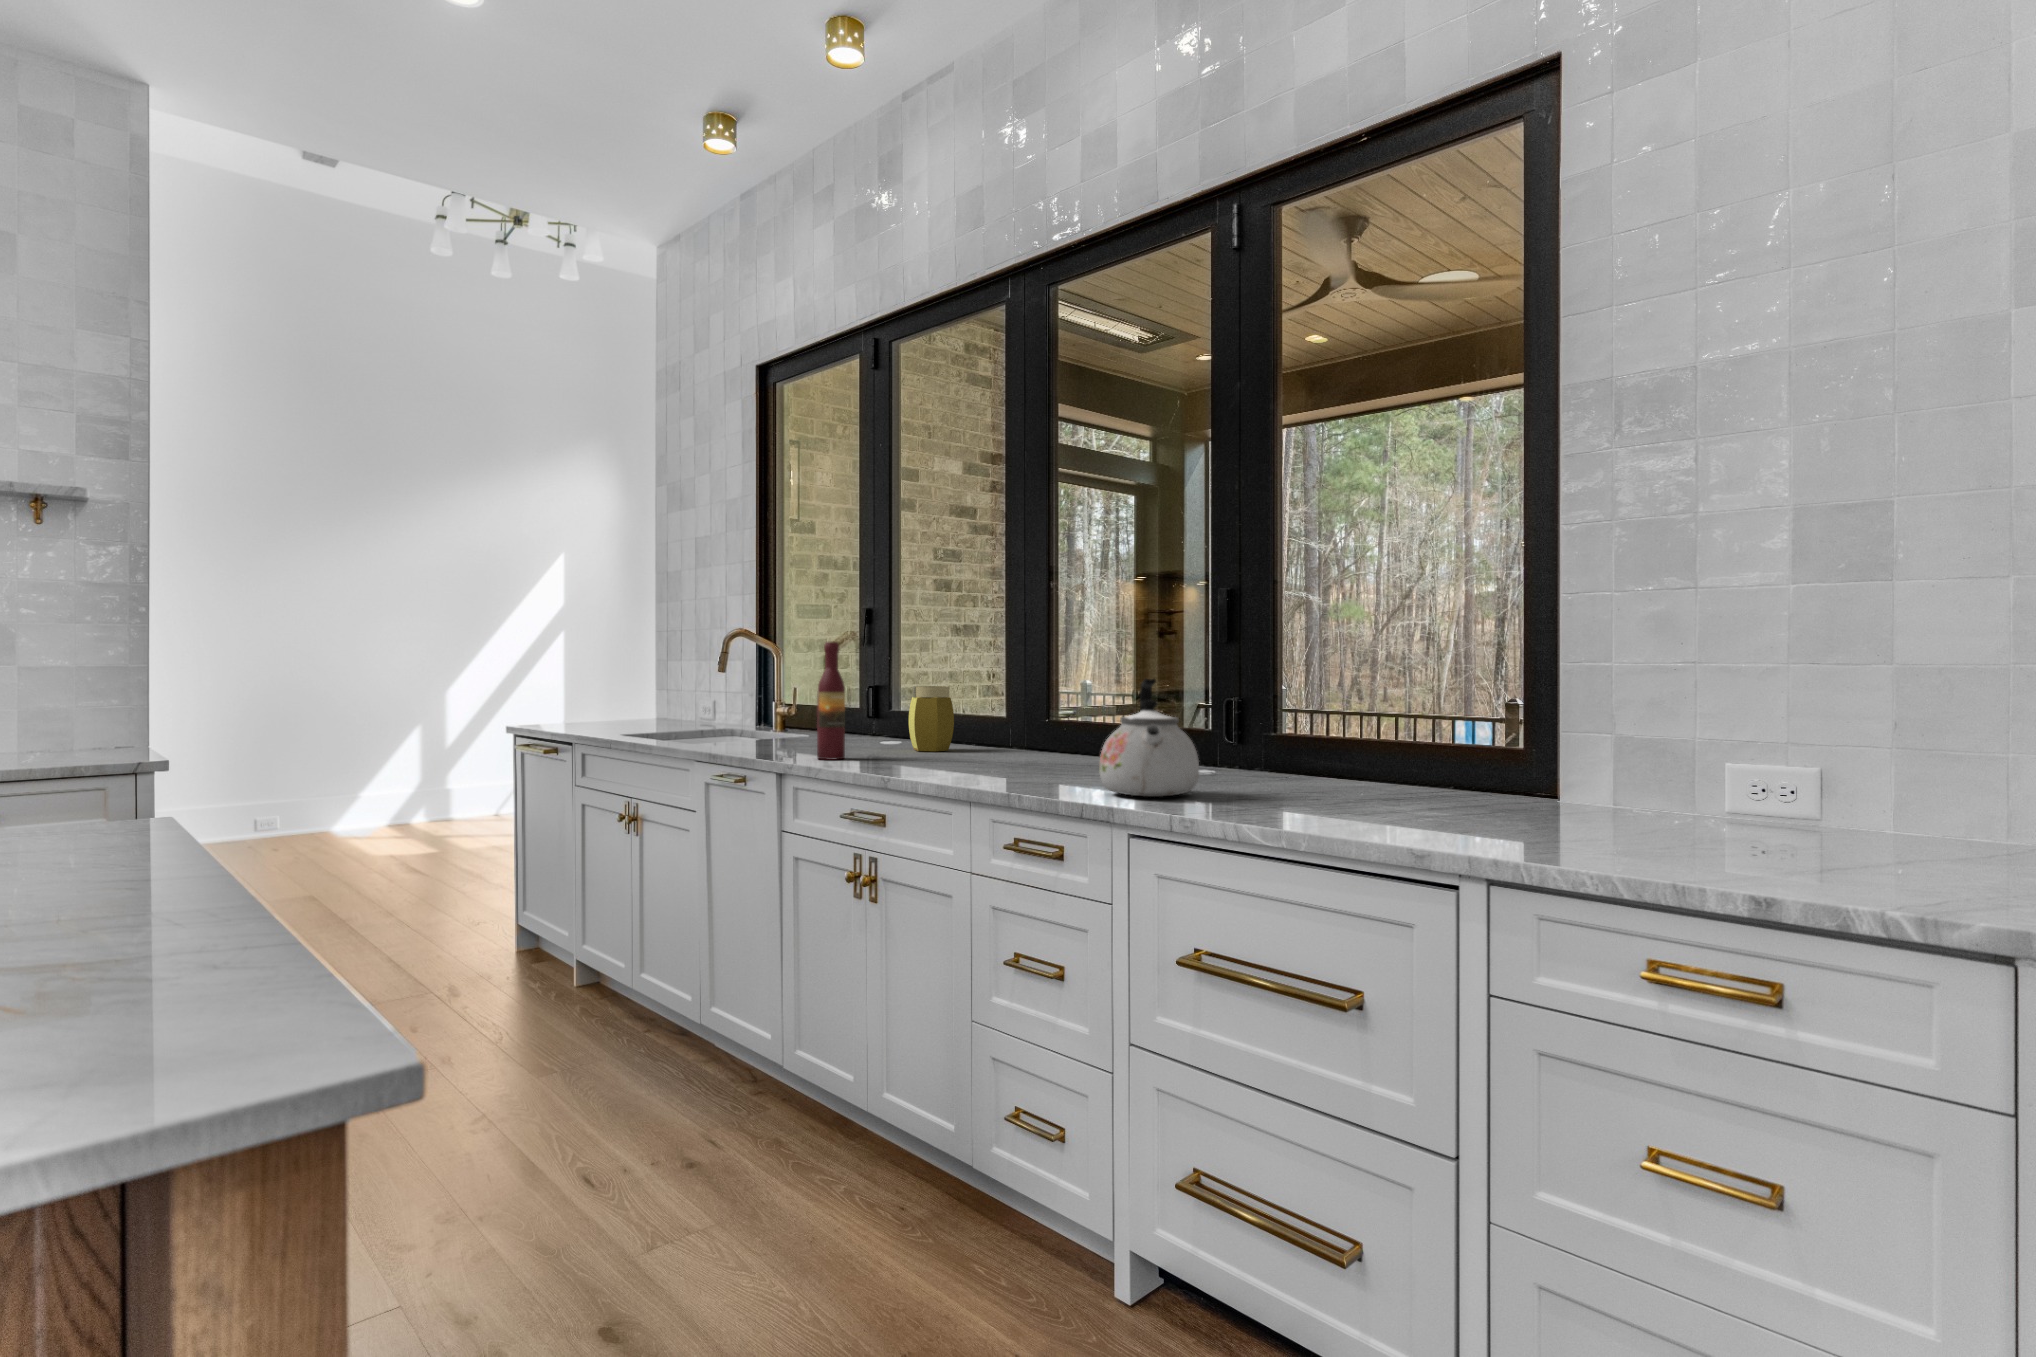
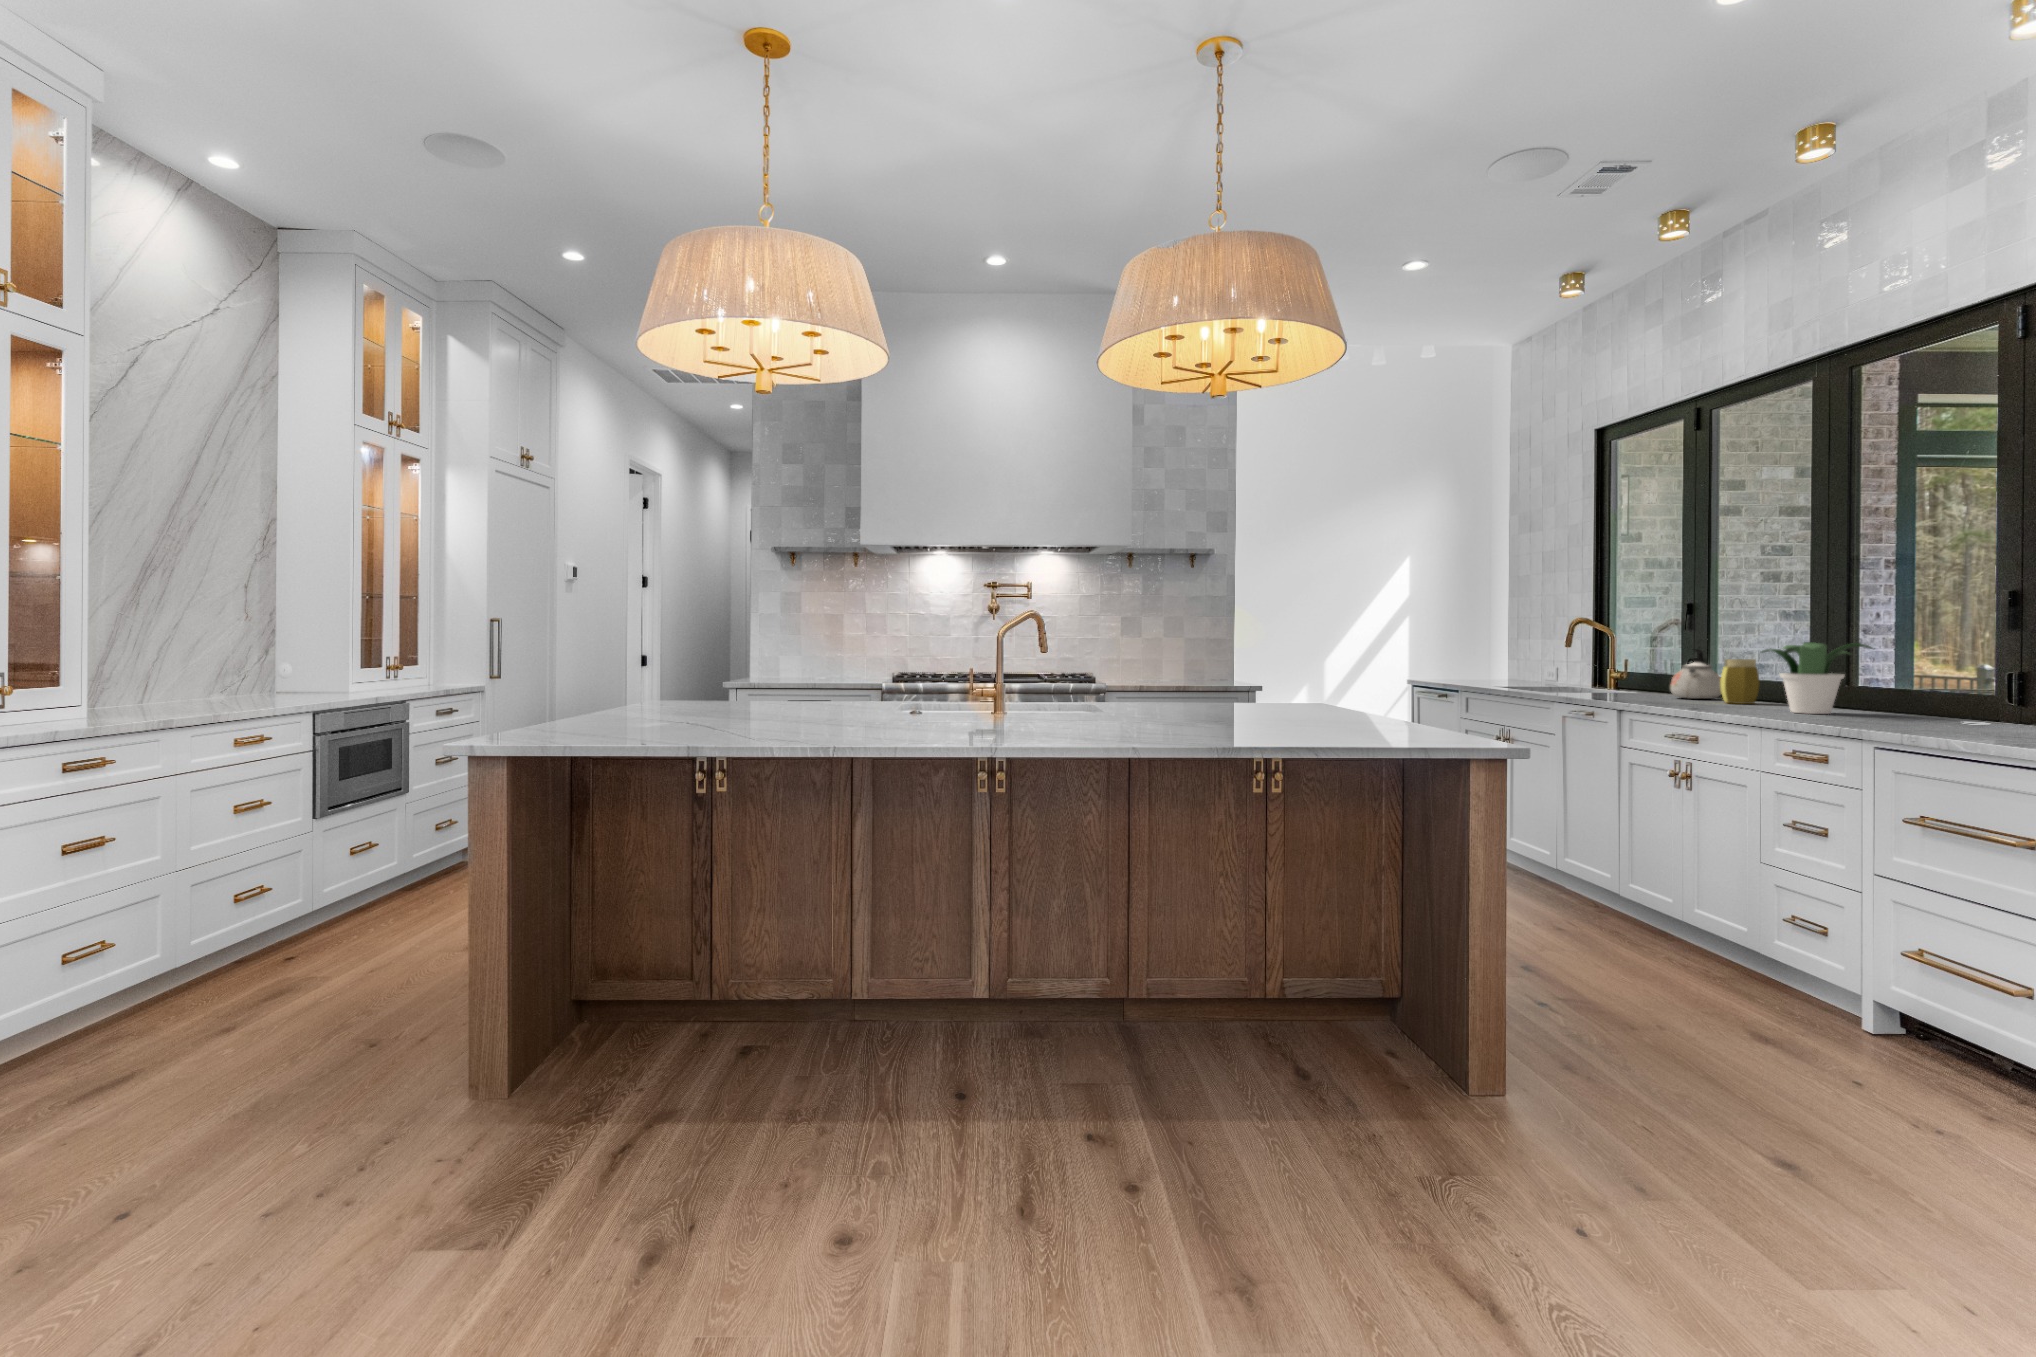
wine bottle: present [817,642,845,760] -> none [1647,631,1669,705]
potted plant: none [958,660,1090,766] -> present [1762,642,1872,714]
kettle: present [1099,679,1199,797] -> present [1670,649,1721,699]

